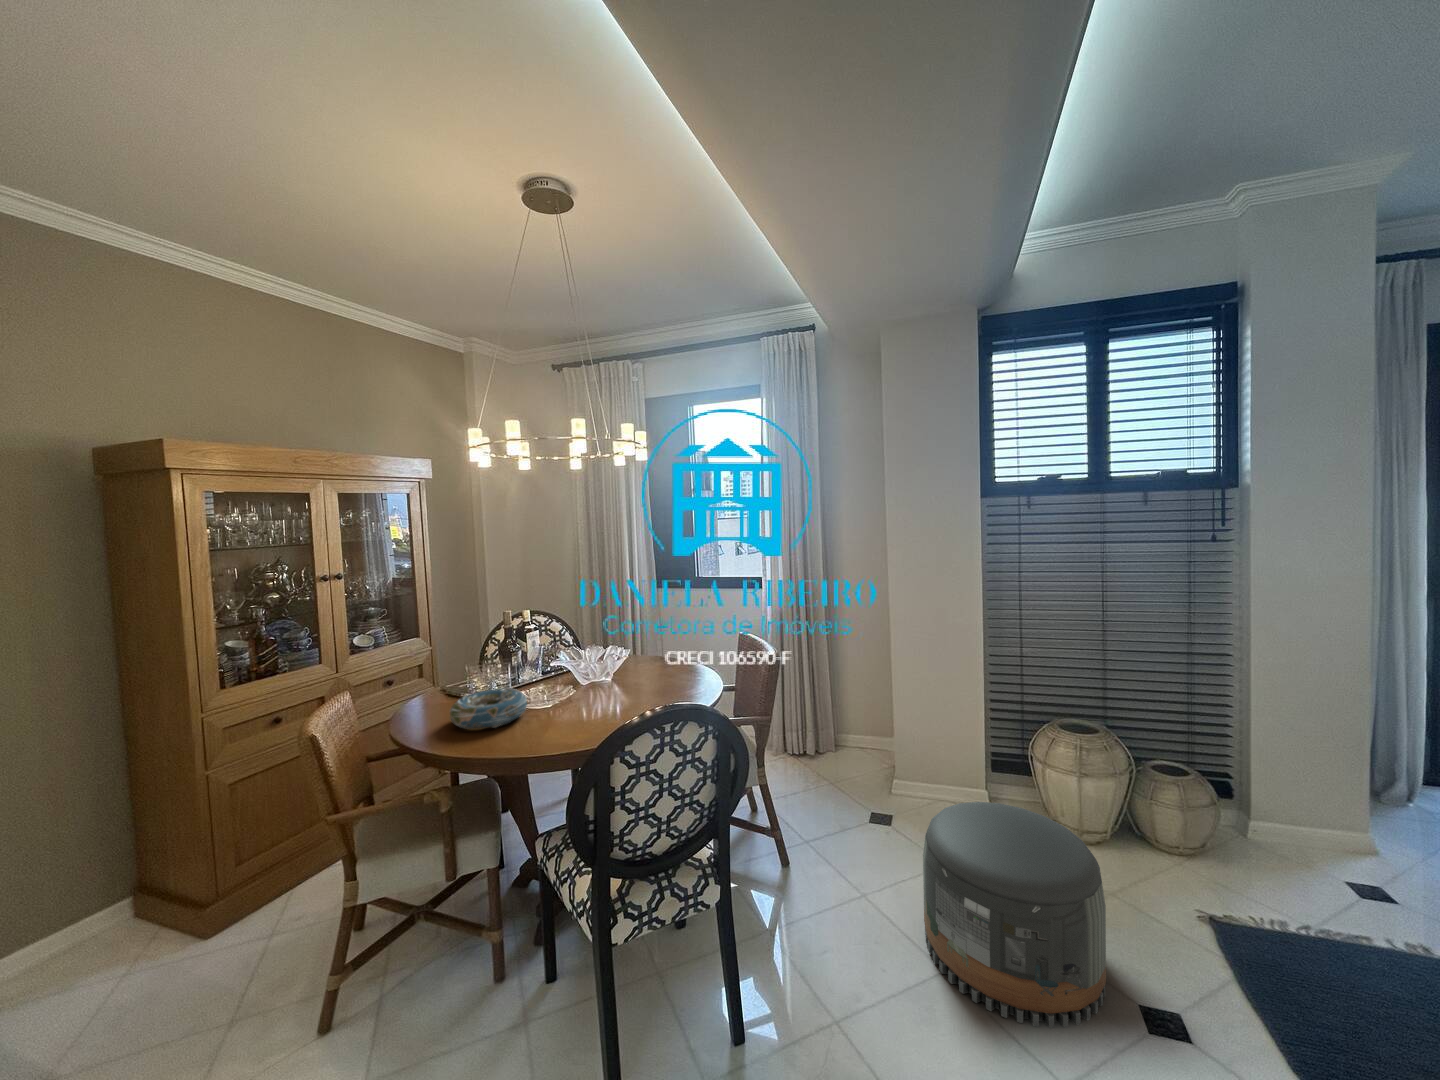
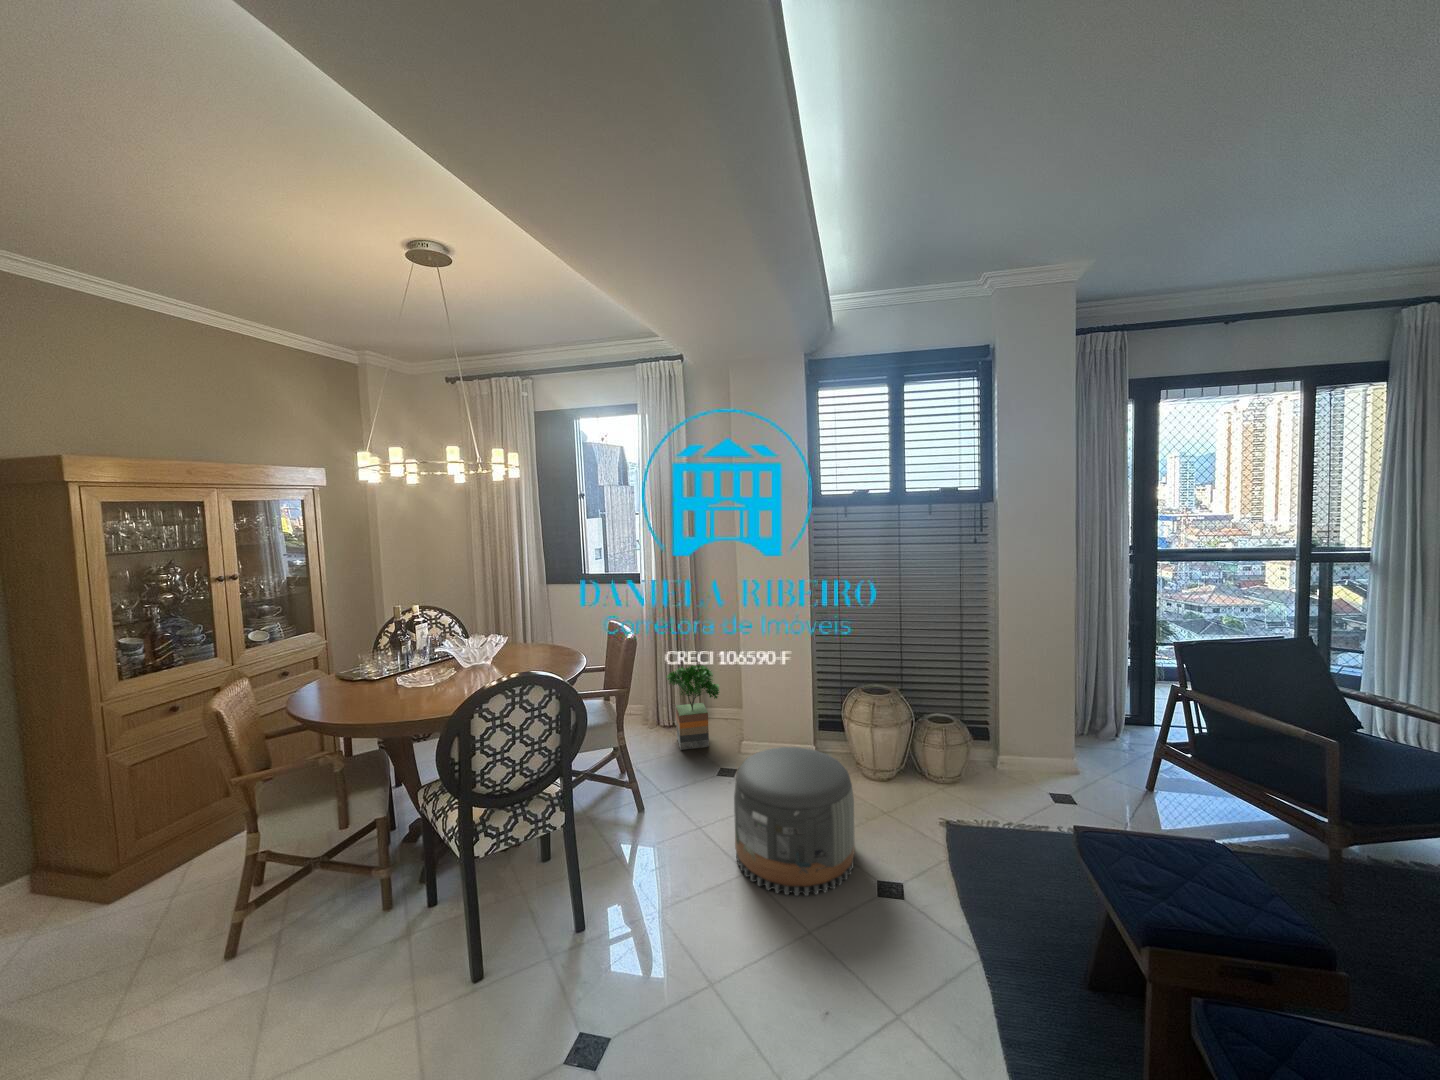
potted tree: none [795,683,863,785] -> present [666,665,719,750]
decorative bowl: present [450,688,527,729] -> none [342,671,414,705]

